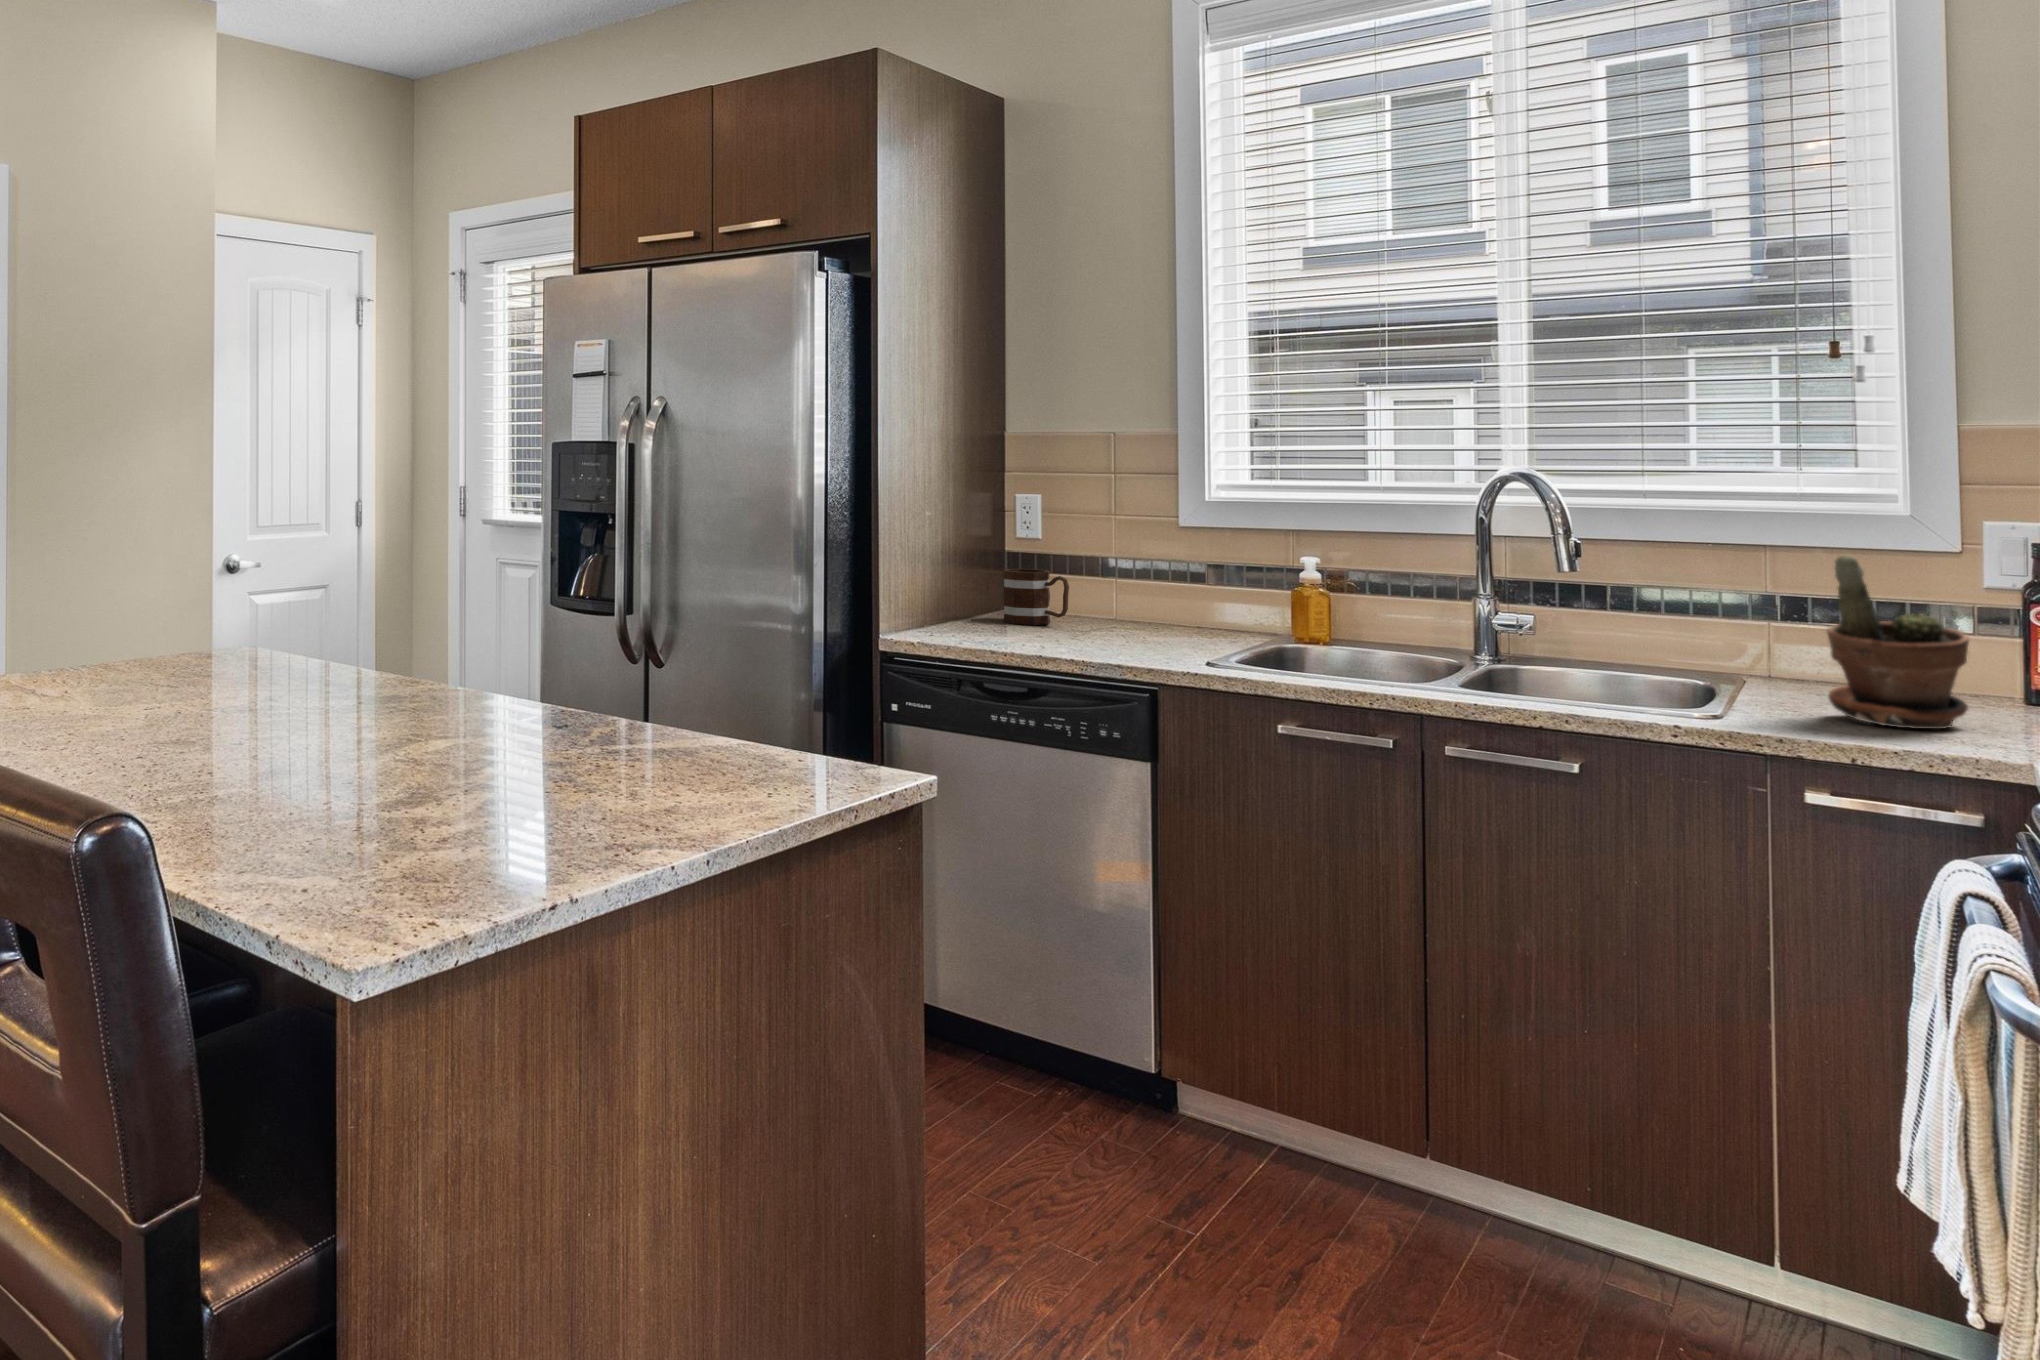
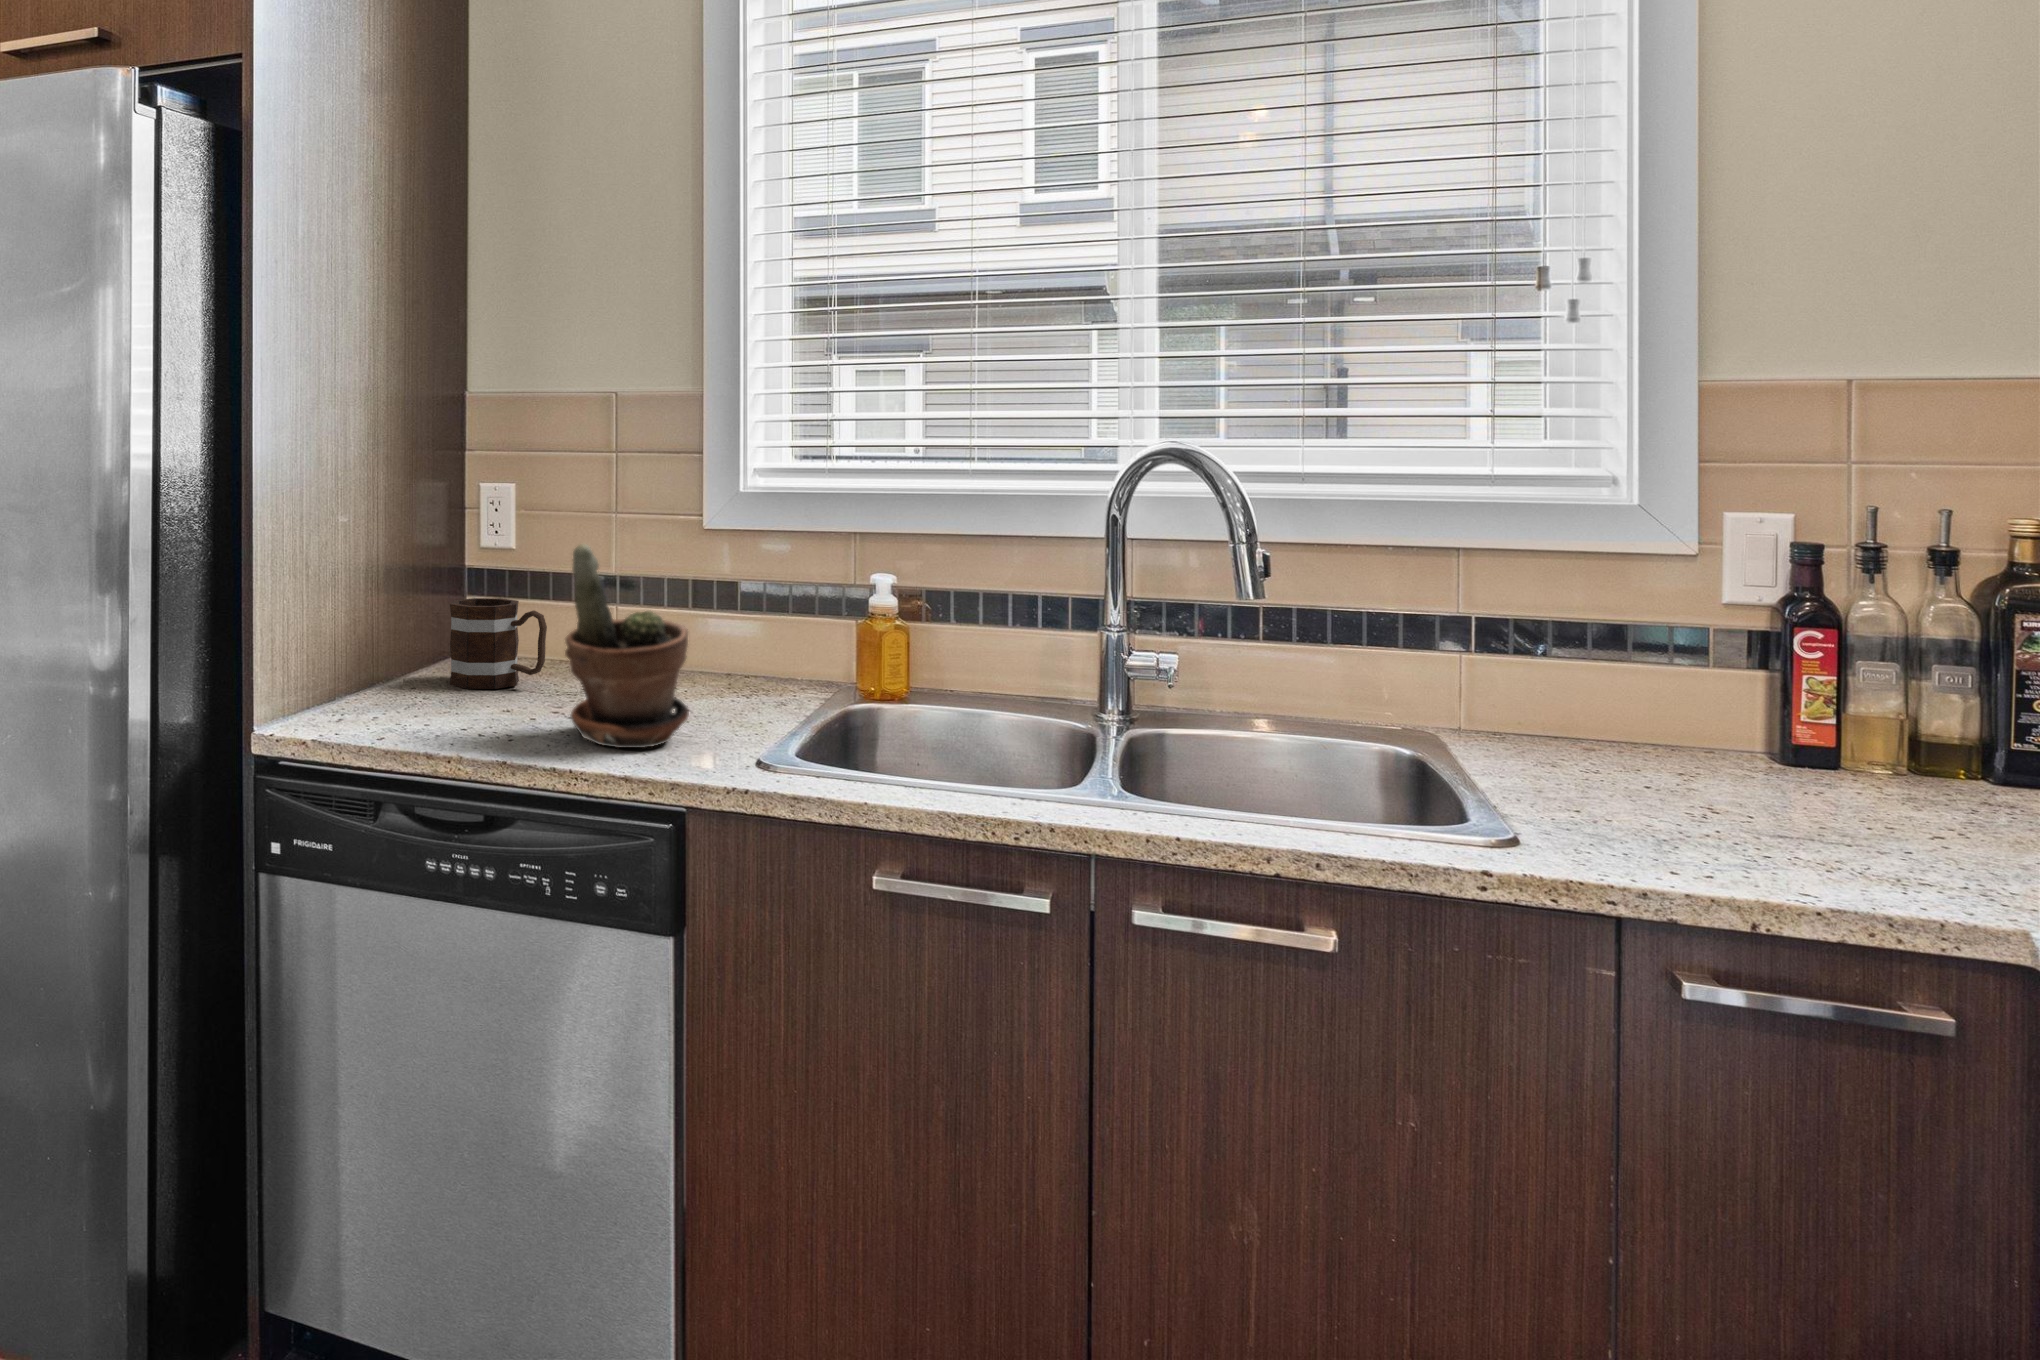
potted plant: present [1827,554,1969,729] -> present [565,544,689,748]

